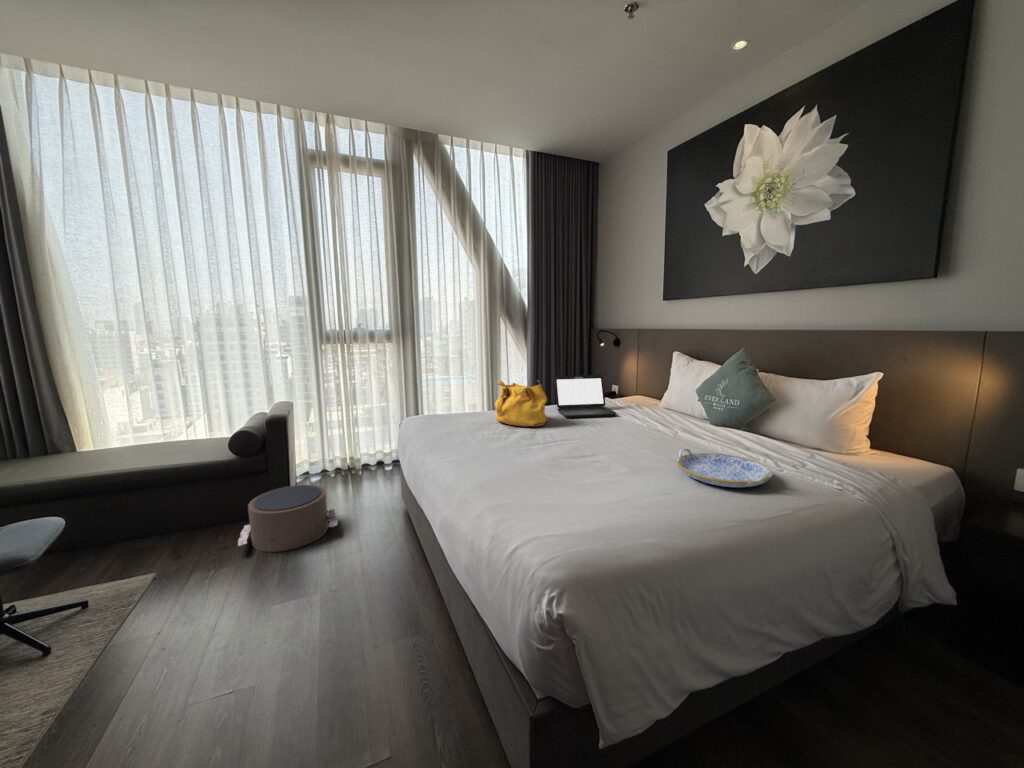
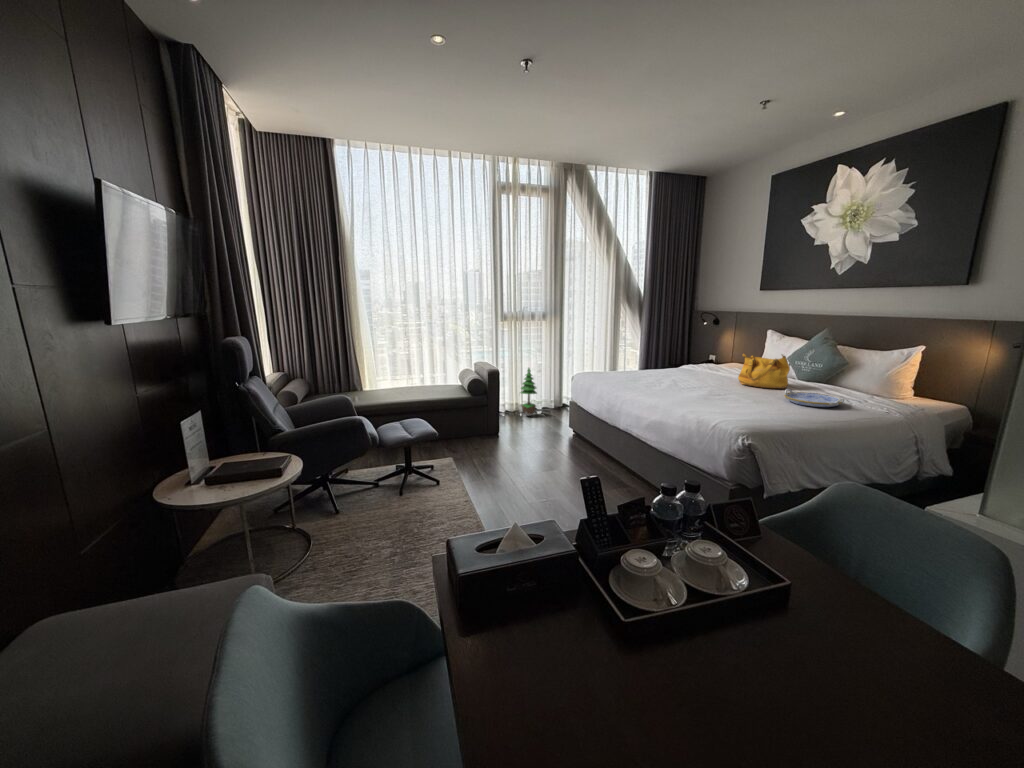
laptop: present [555,375,617,418] -> none [680,346,728,376]
handbag: present [495,381,547,427] -> present [738,354,790,389]
potted tree: none [353,406,380,475] -> present [521,368,537,416]
pouf: present [238,485,338,552] -> none [482,415,540,452]

